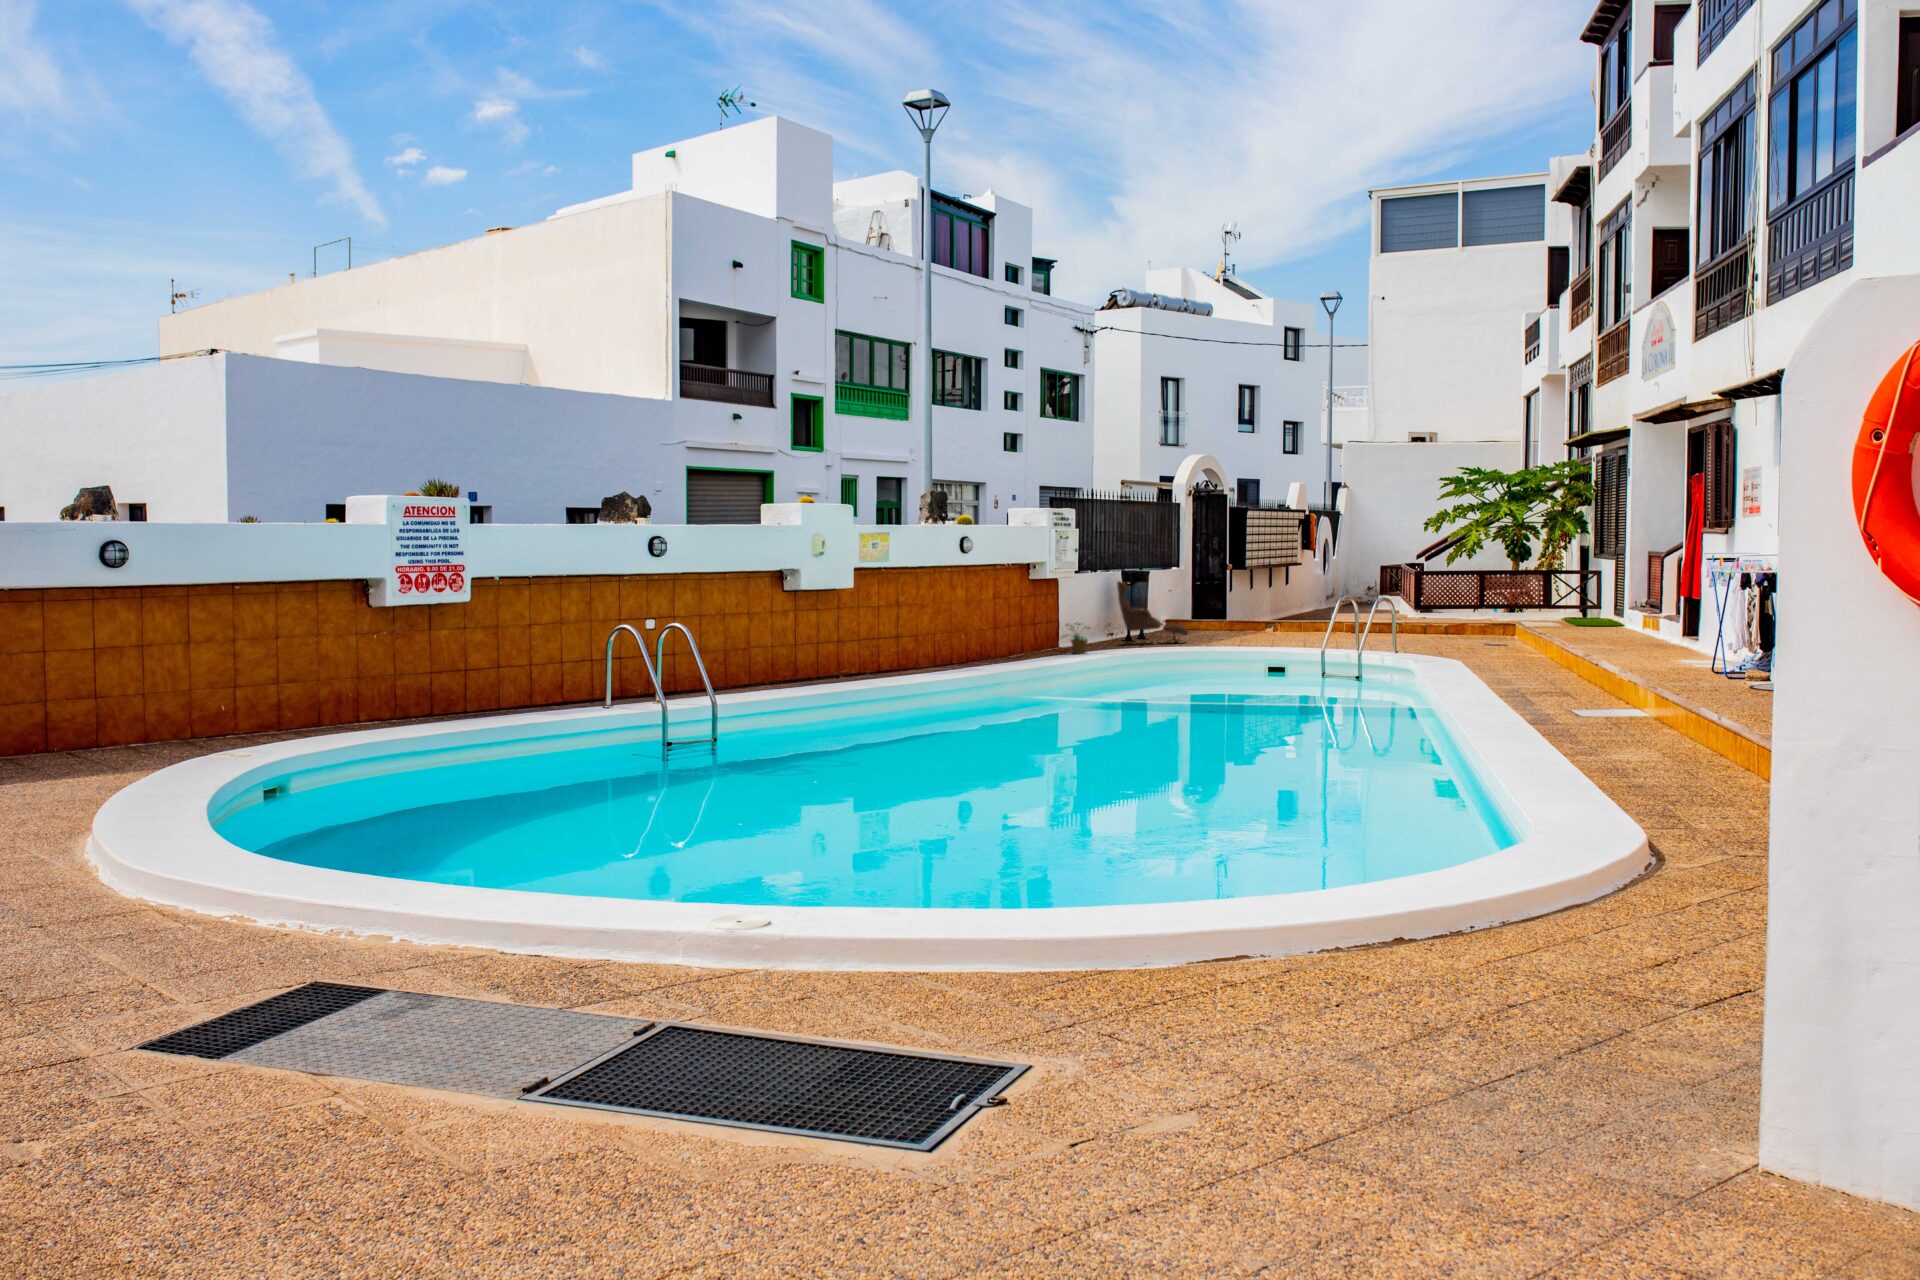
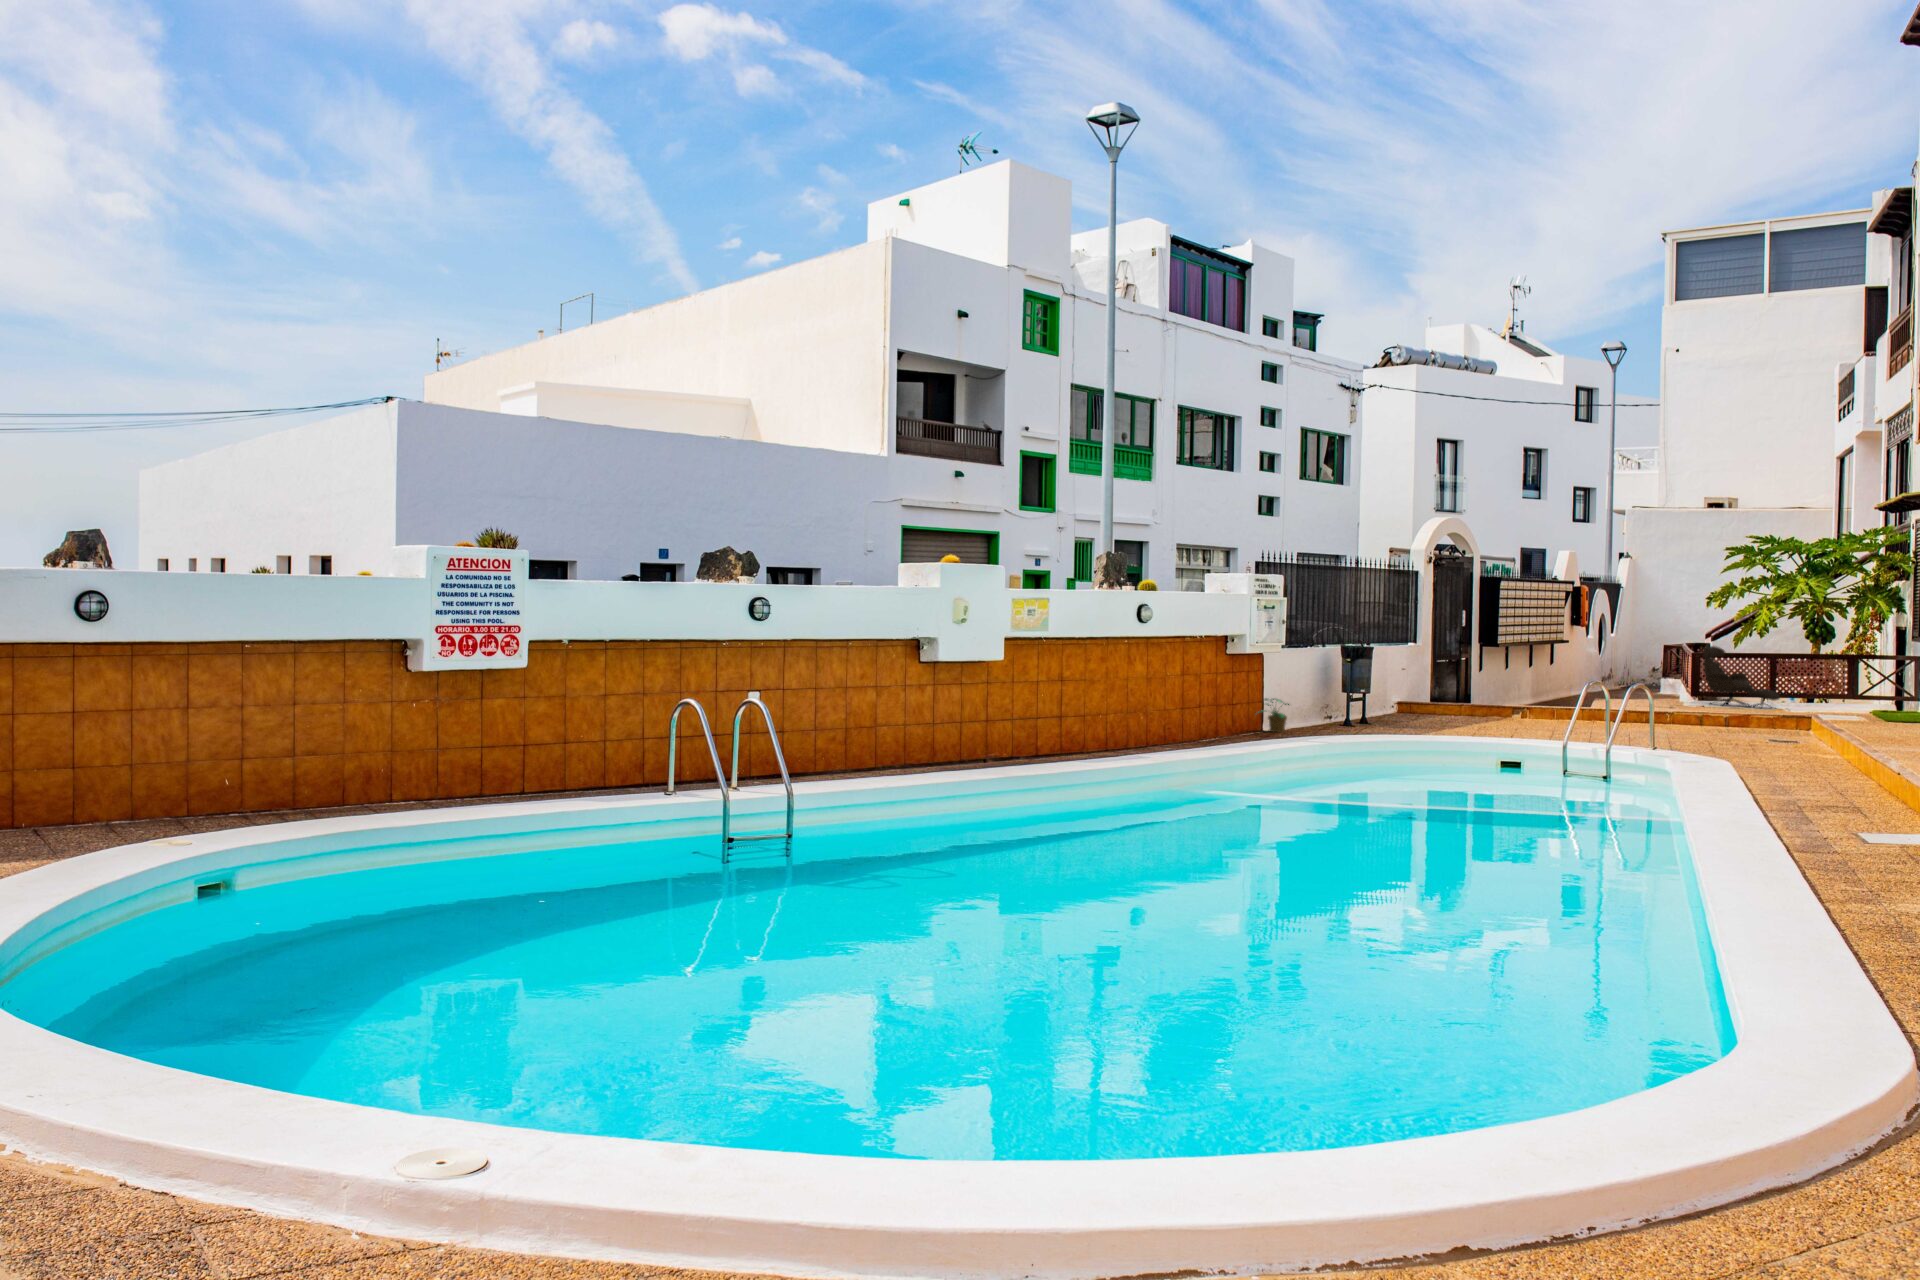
lounge chair: present [1117,581,1188,644] -> present [1703,646,1780,707]

